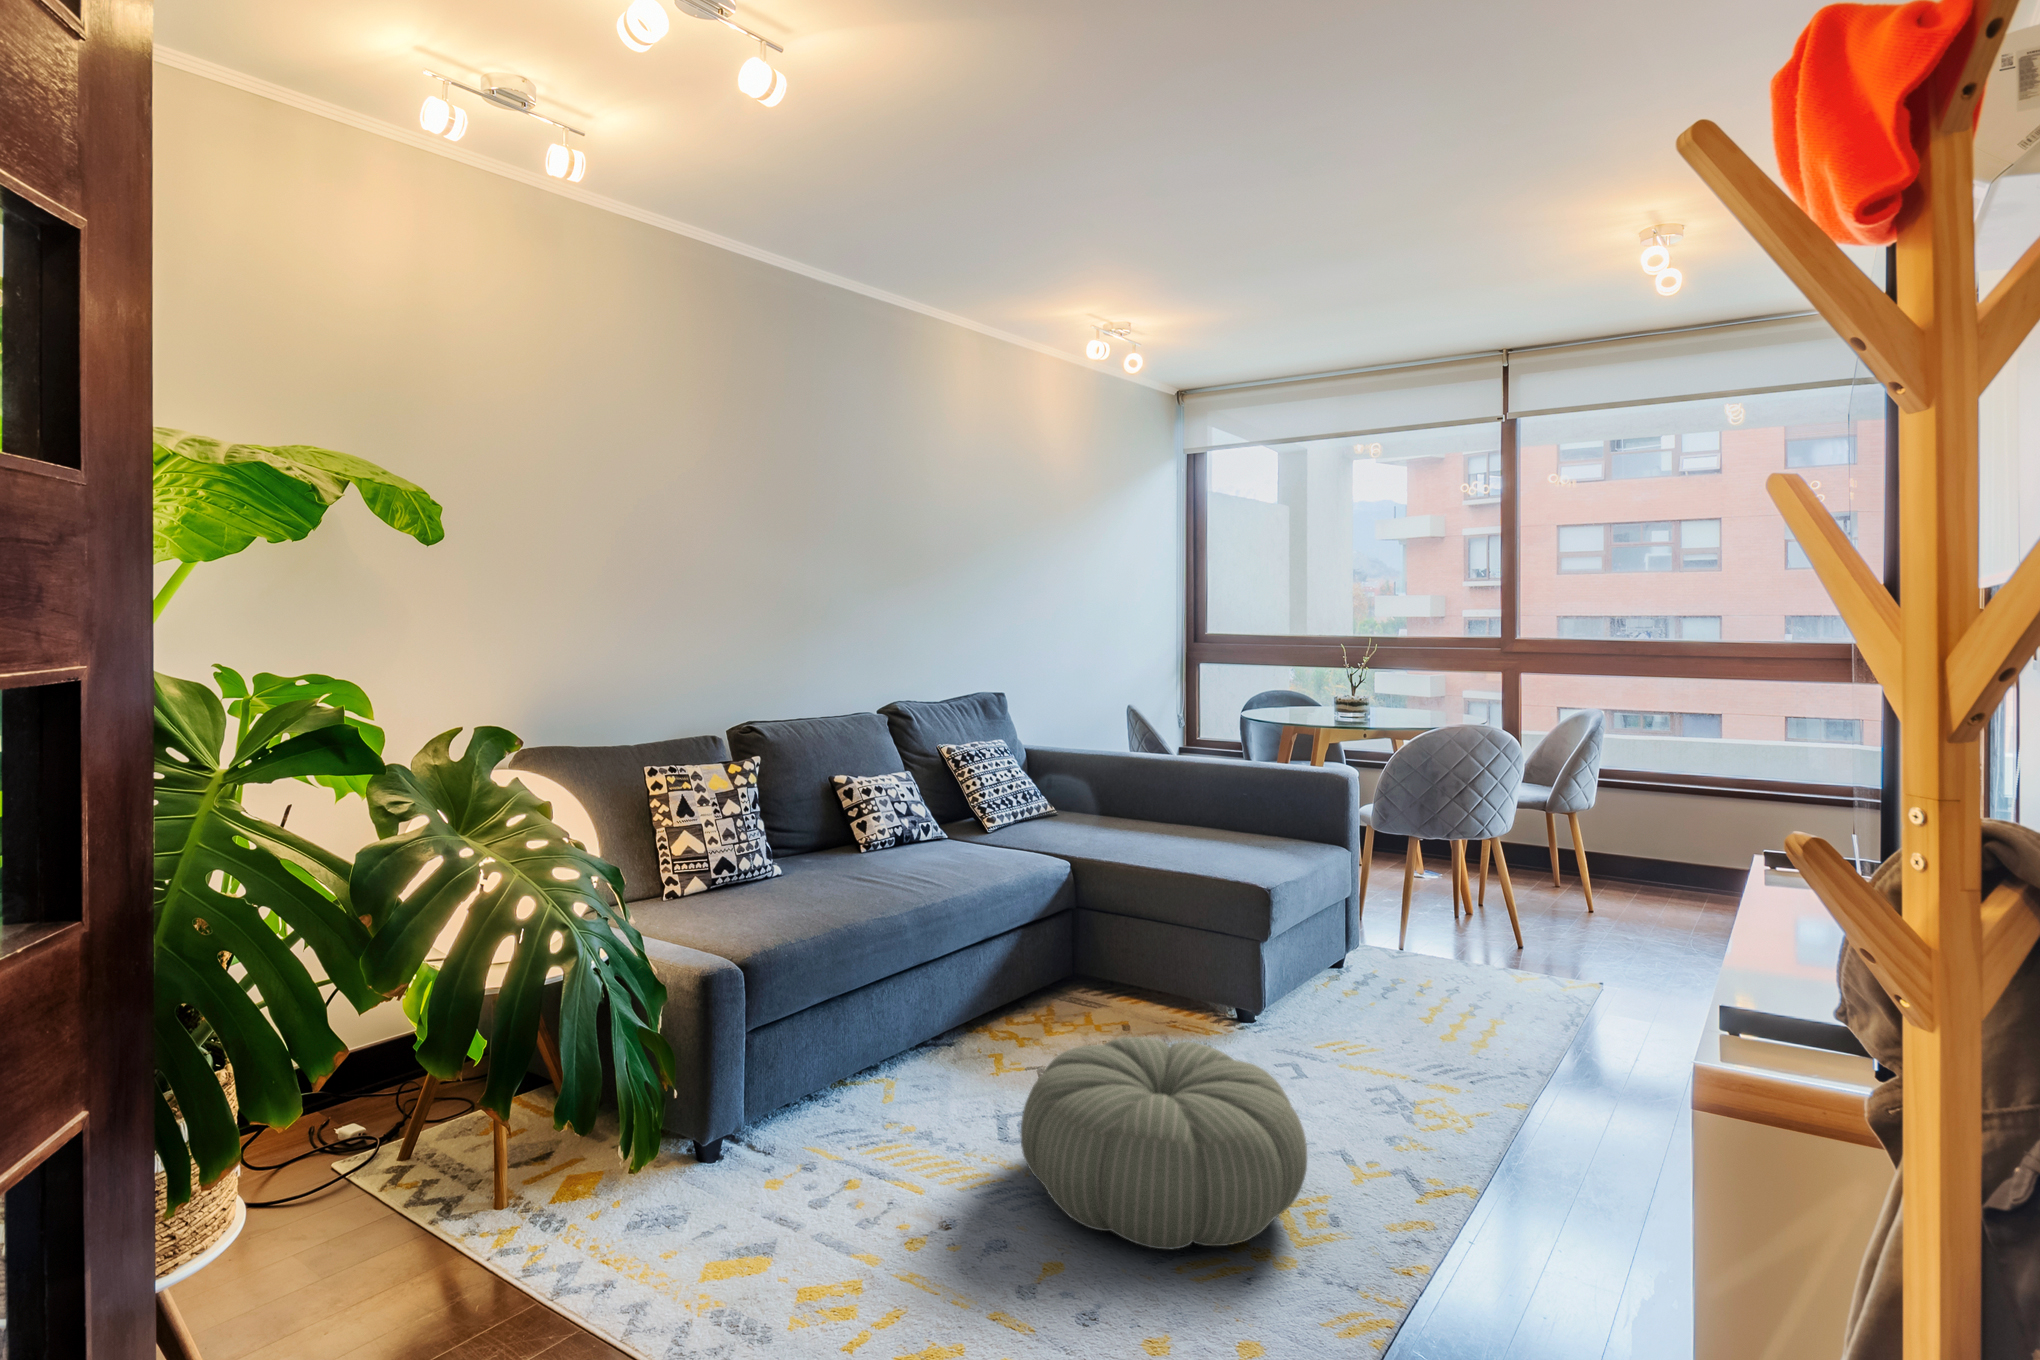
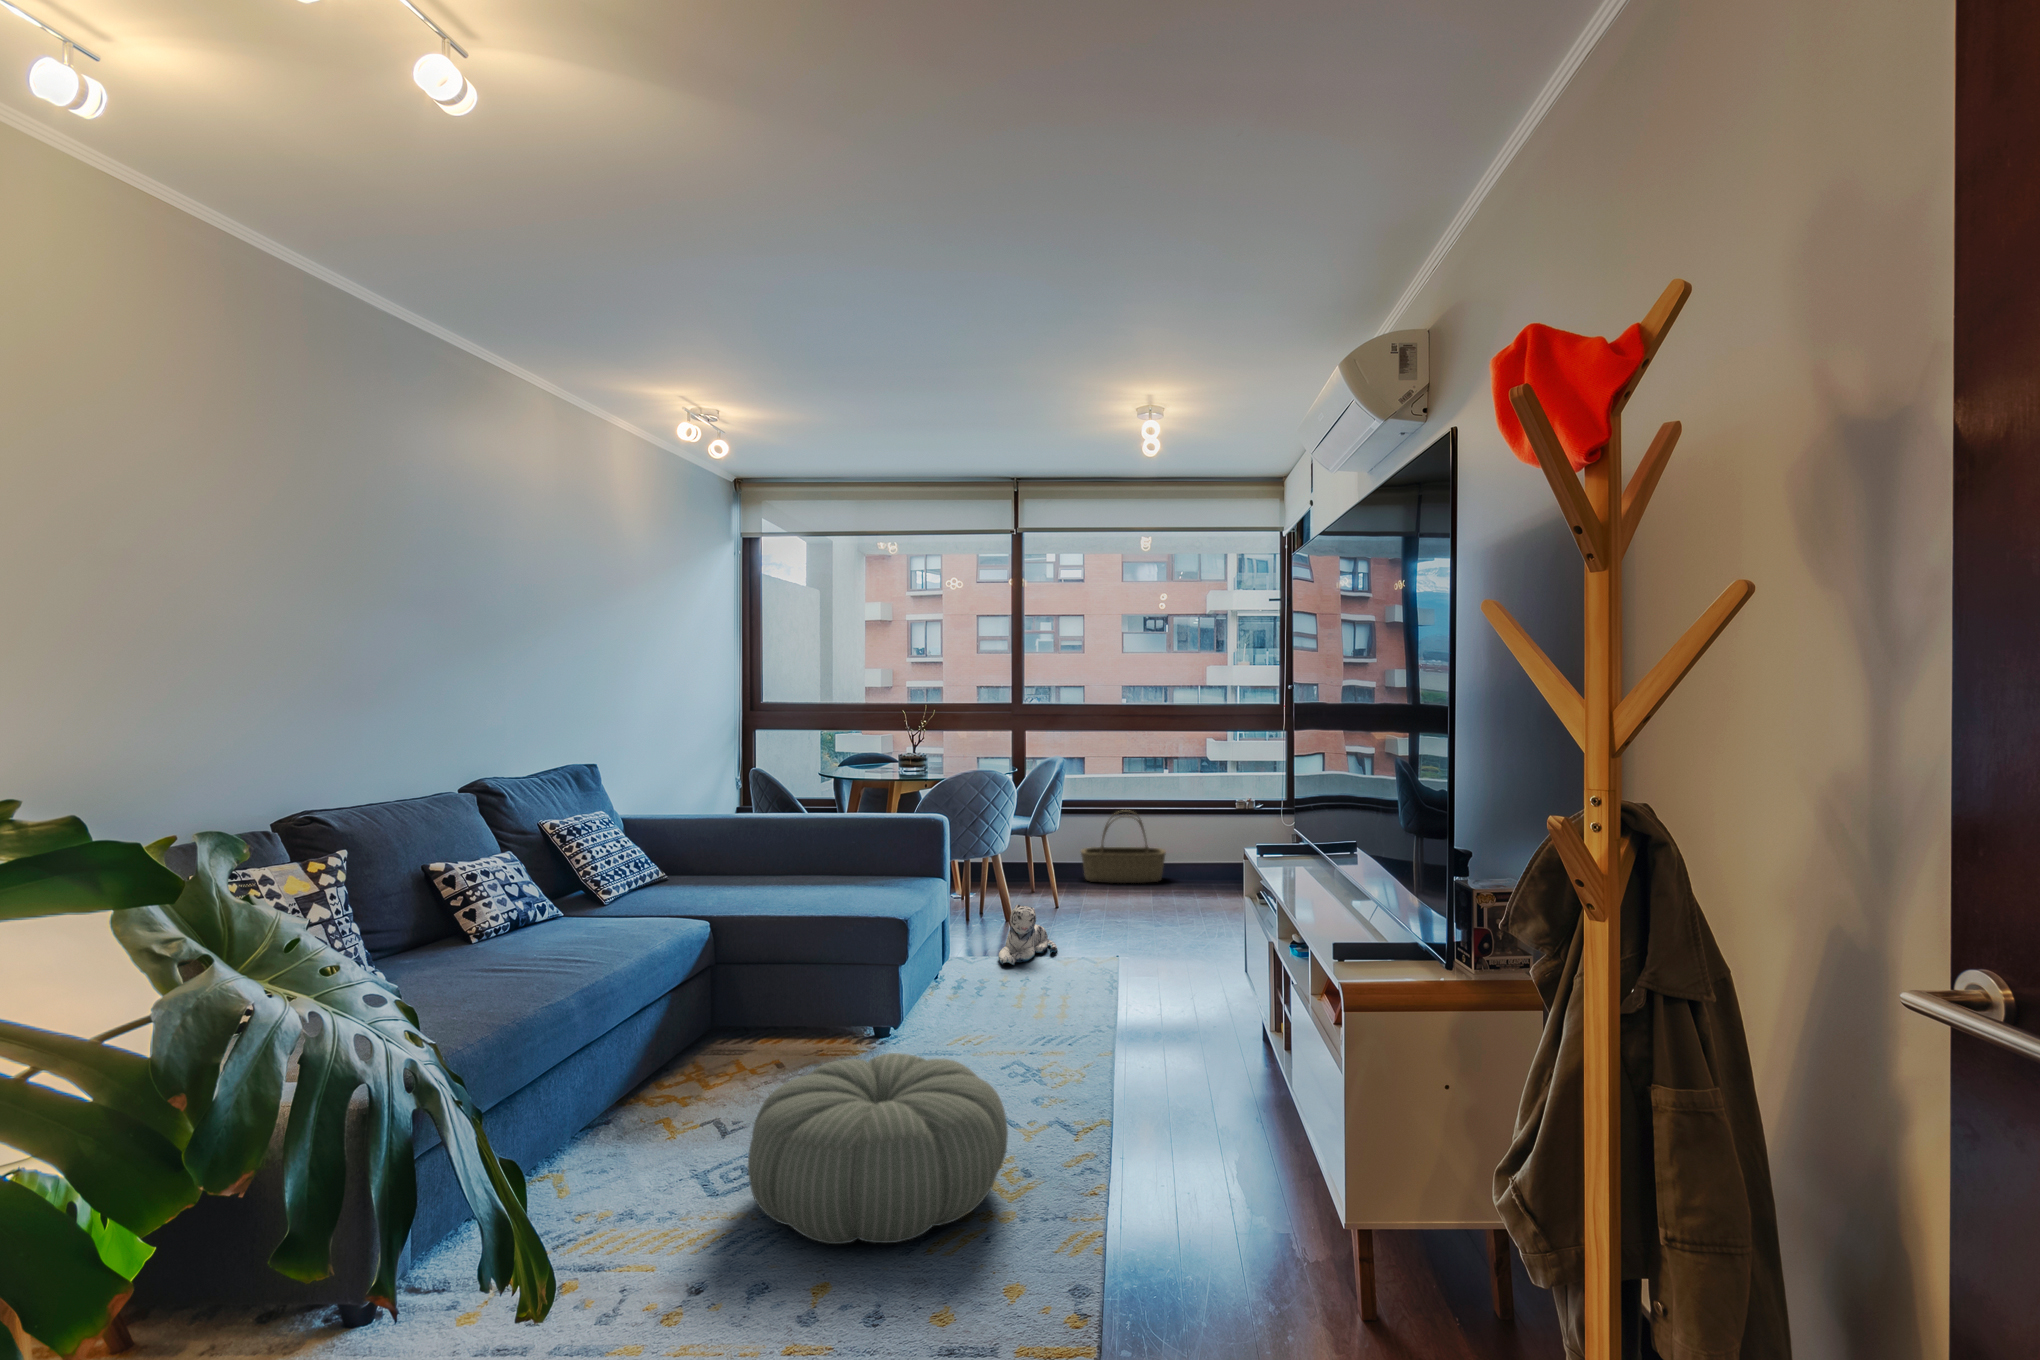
basket: none [1582,798,1711,897] -> present [1081,811,1166,883]
plush toy: none [1419,899,1504,970] -> present [998,905,1057,965]

